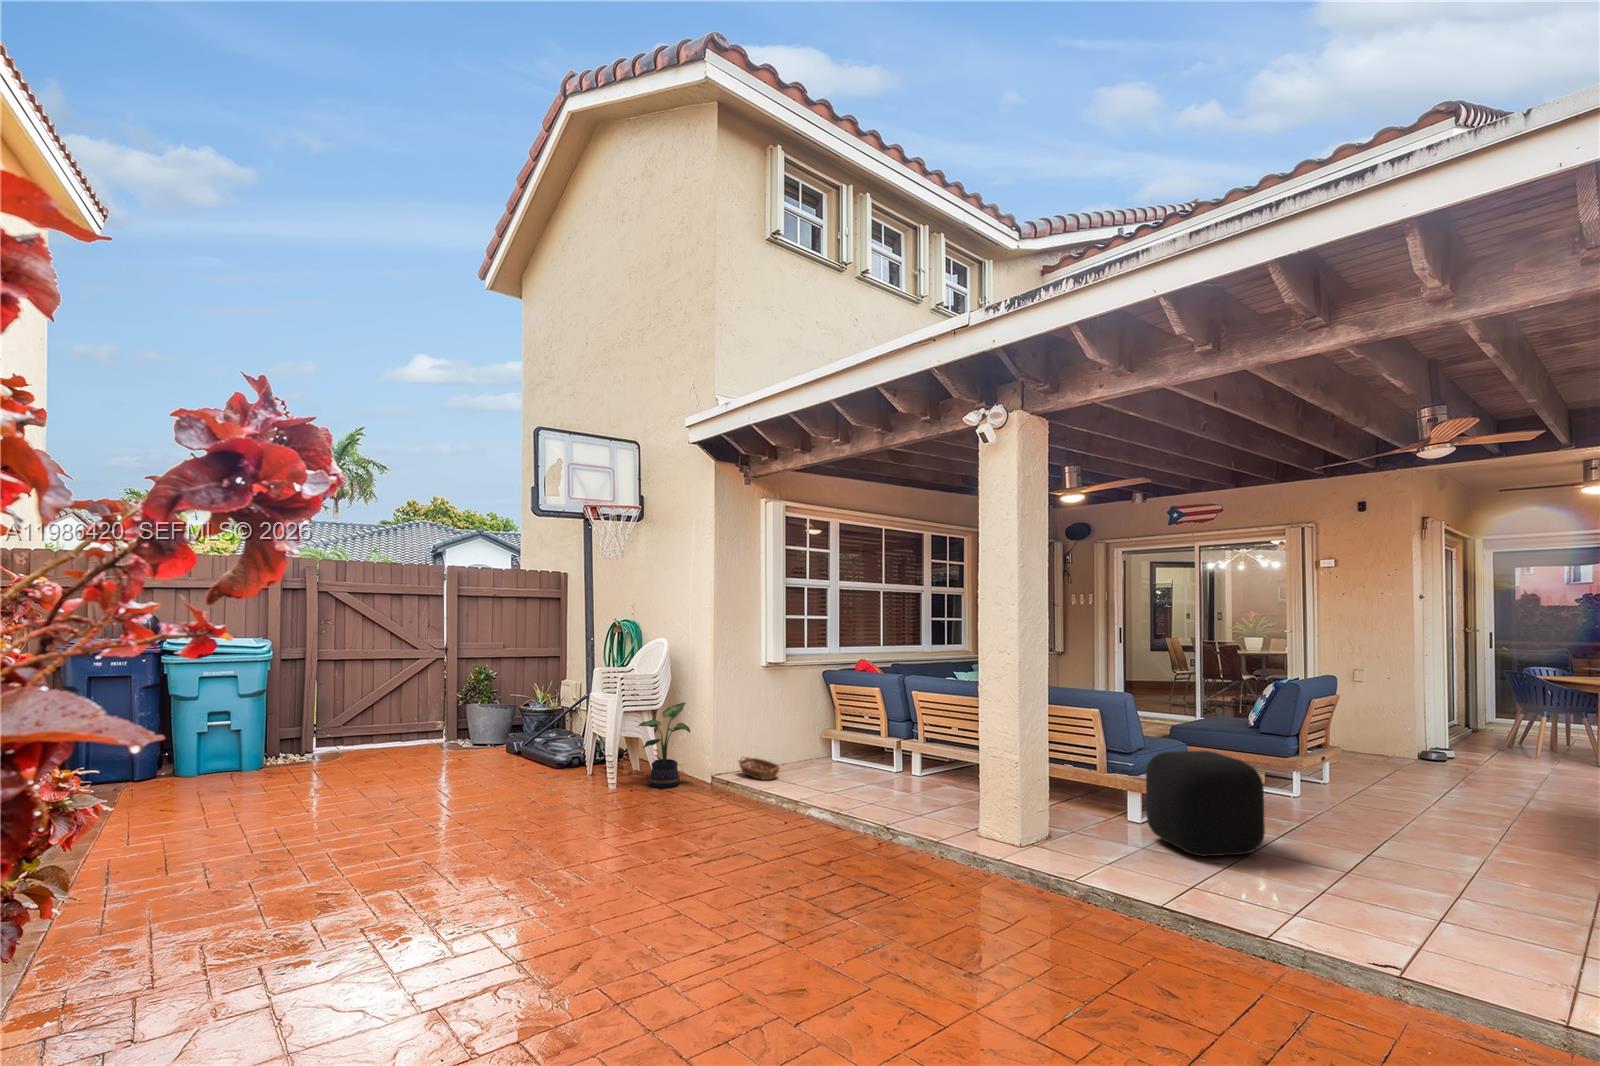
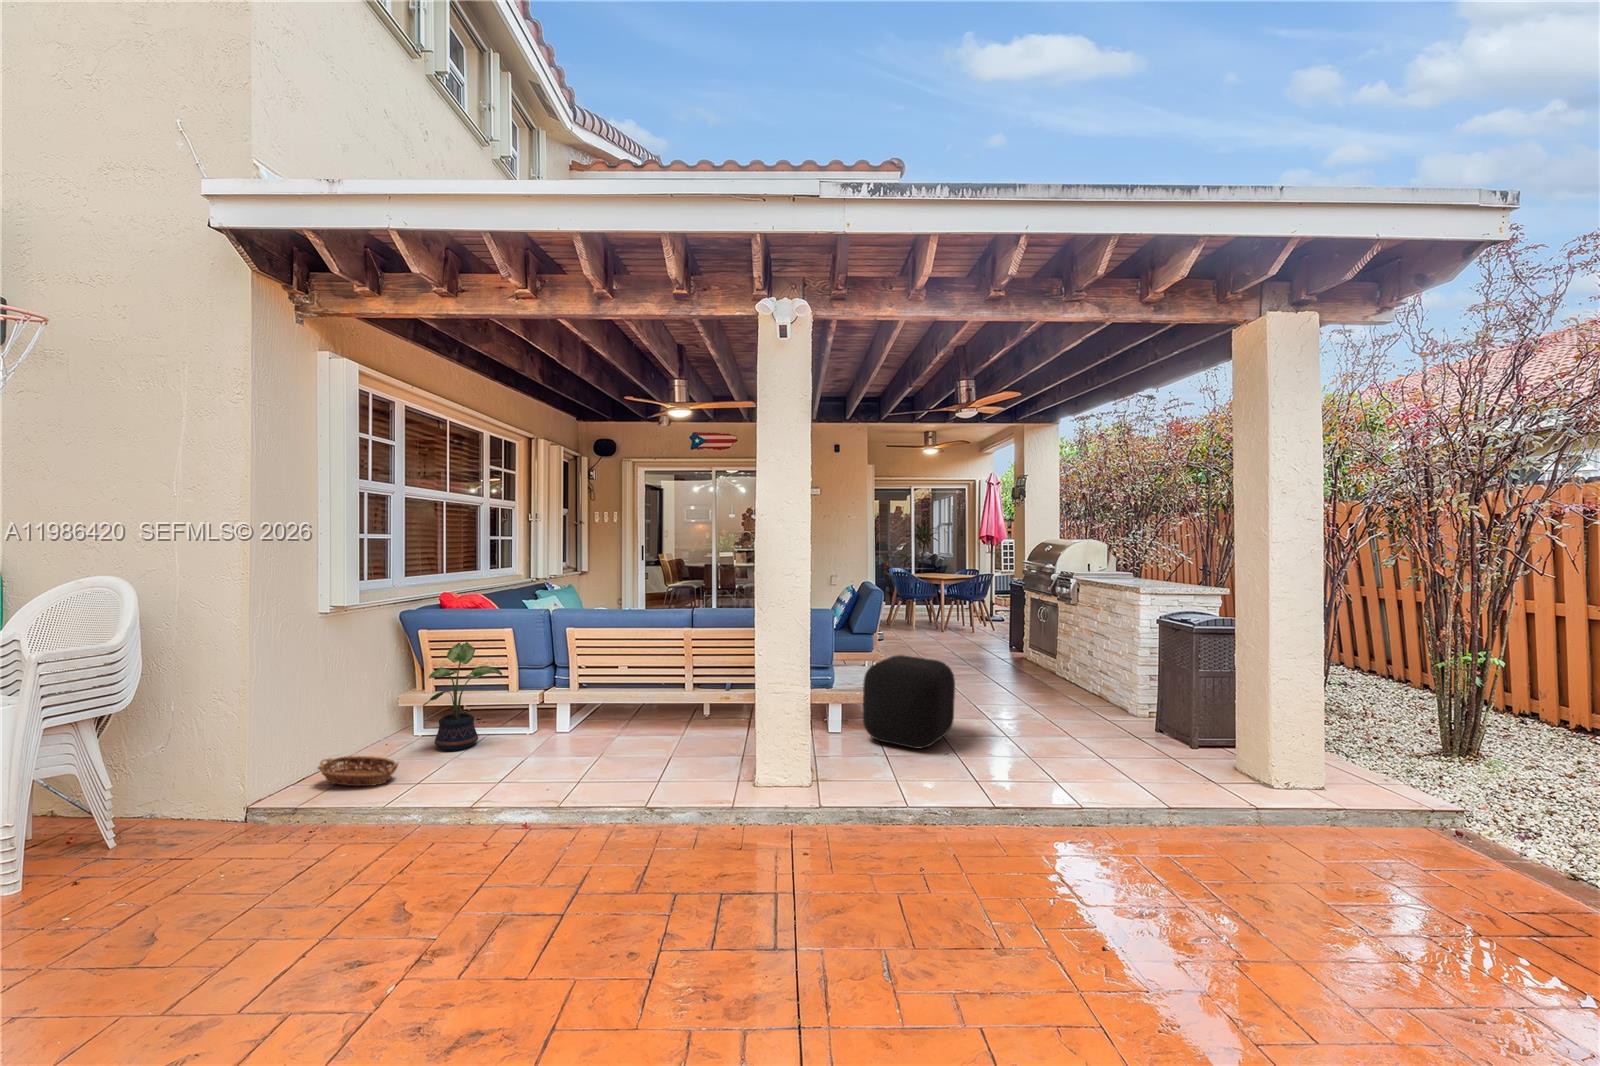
potted plant: present [638,703,690,788] -> present [423,642,502,751]

